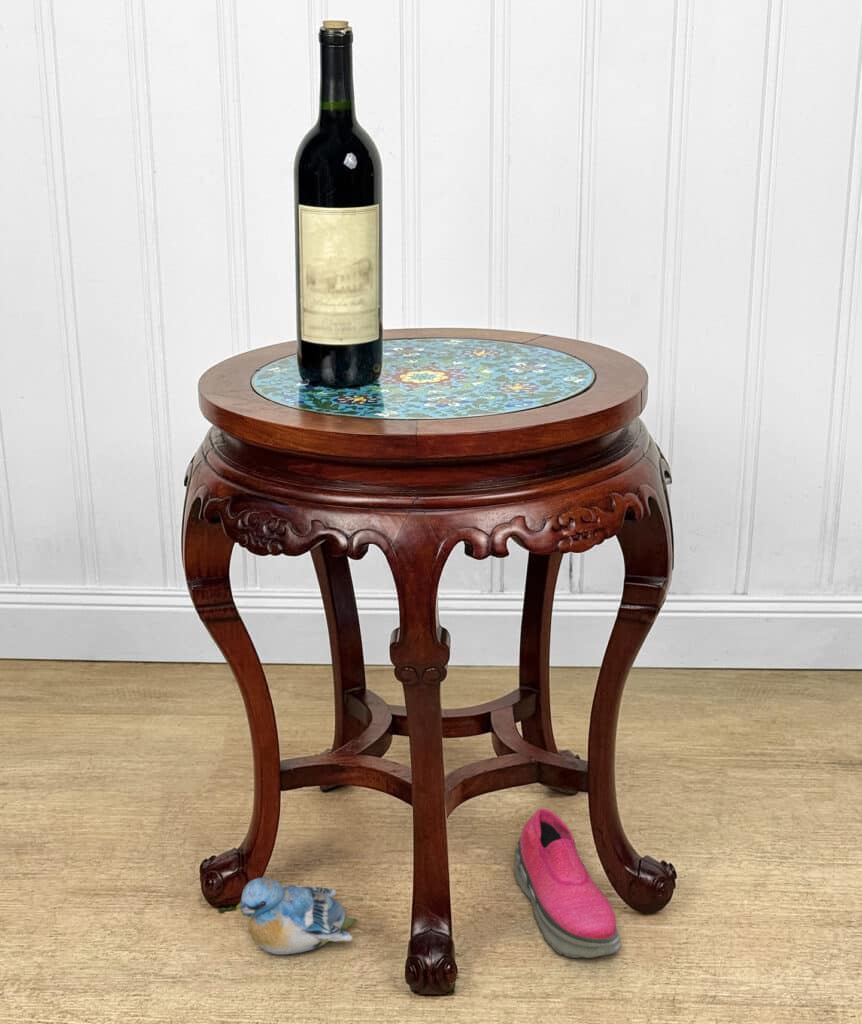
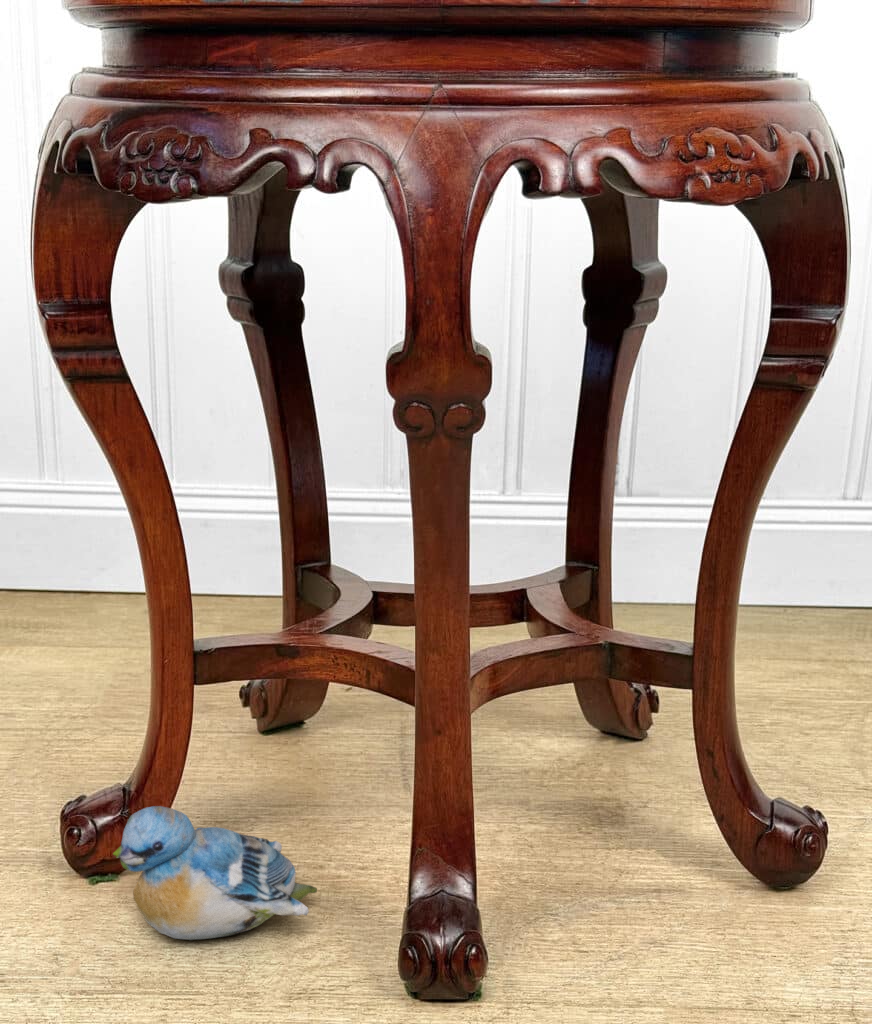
shoe: present [514,809,621,958] -> none [564,725,755,944]

